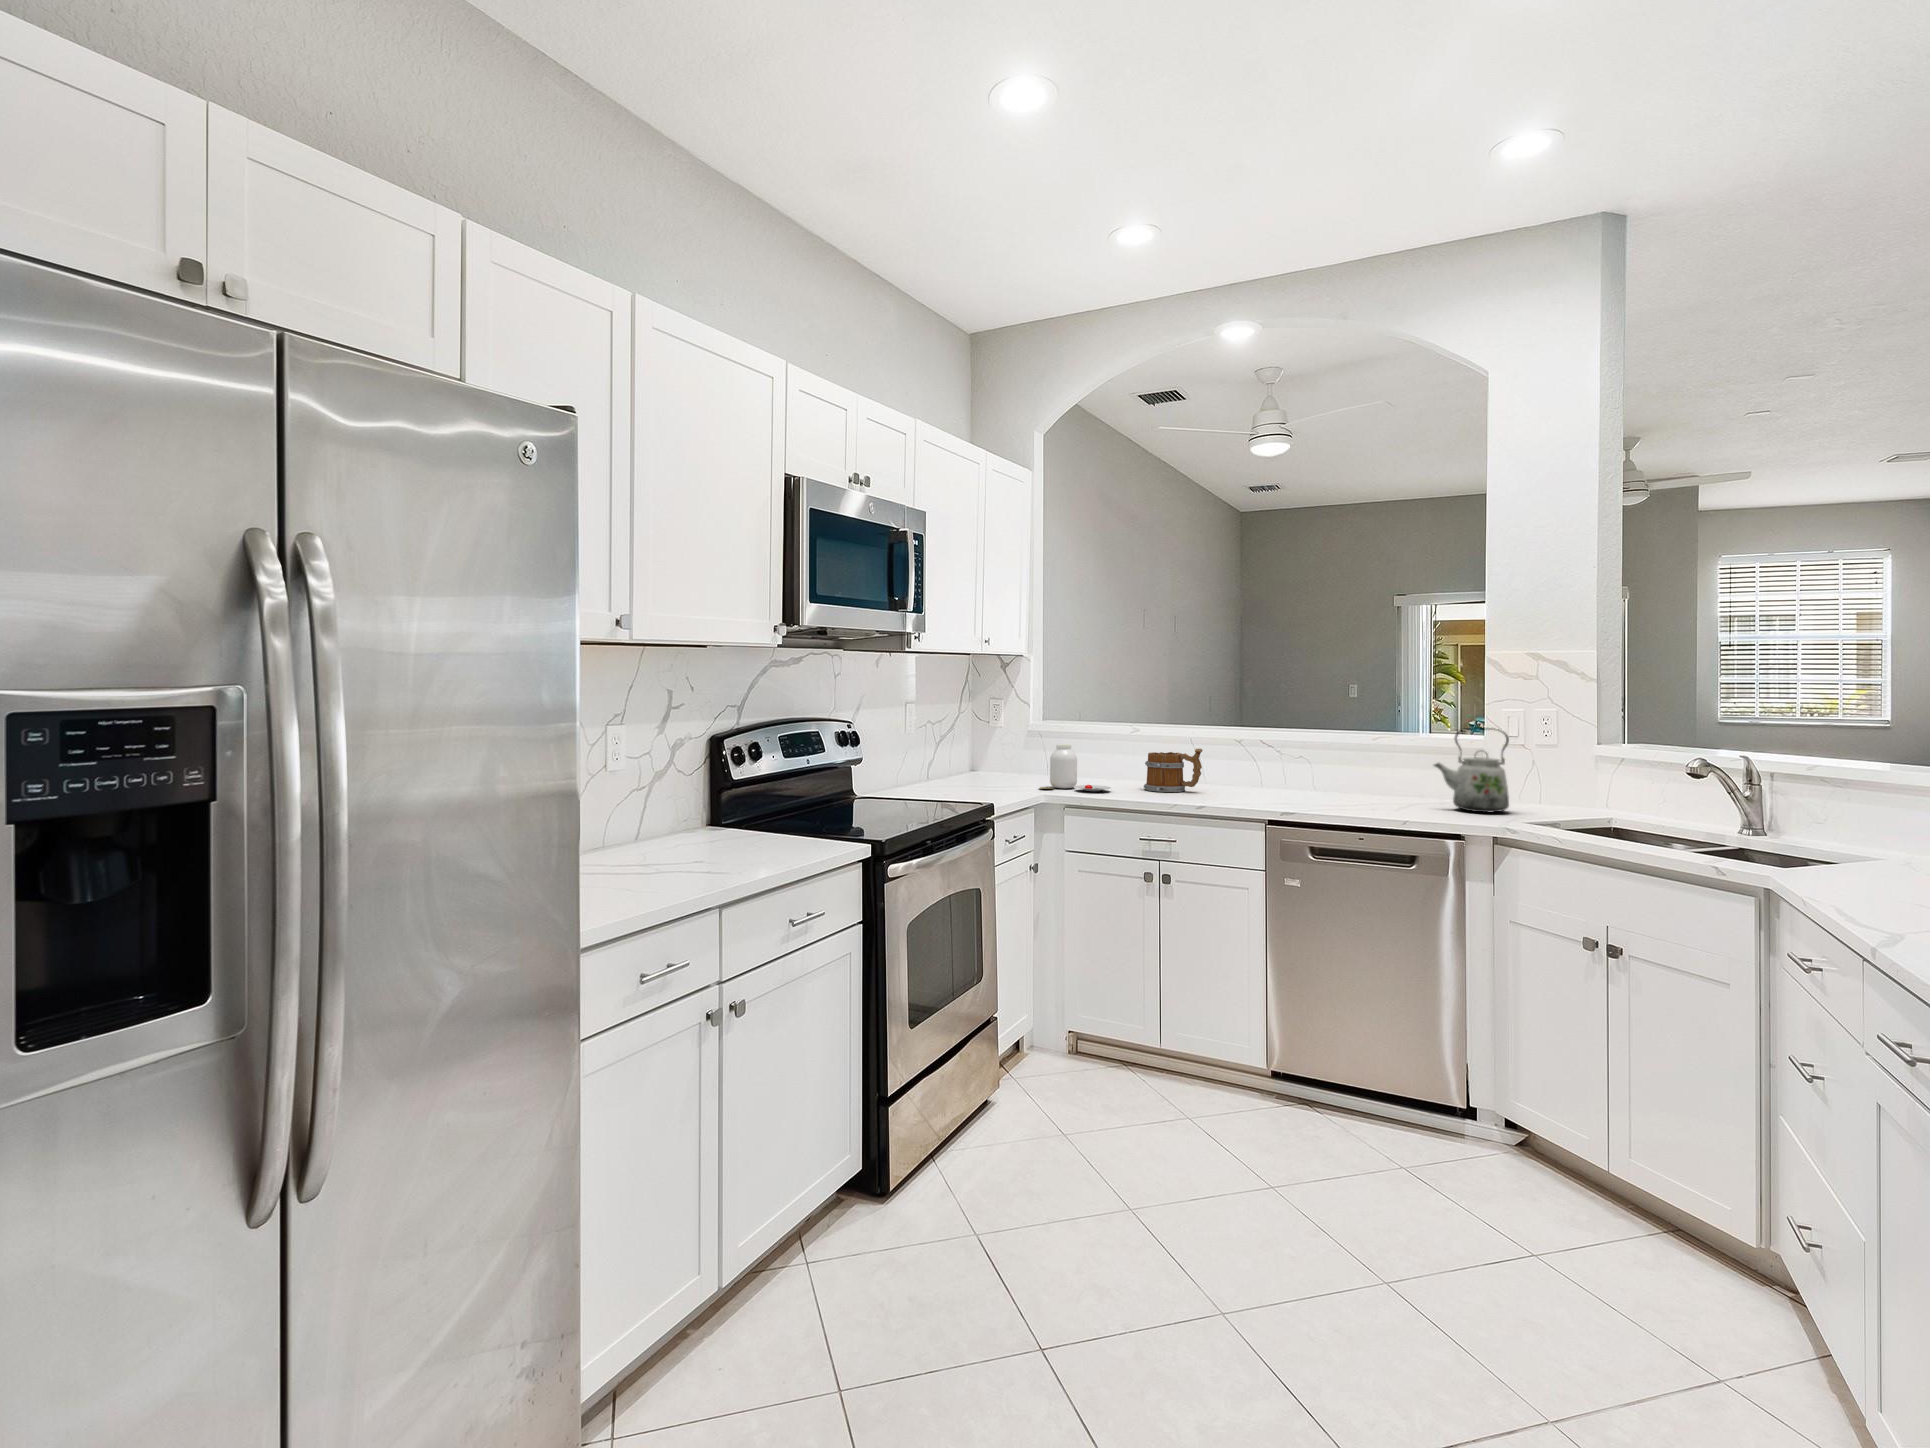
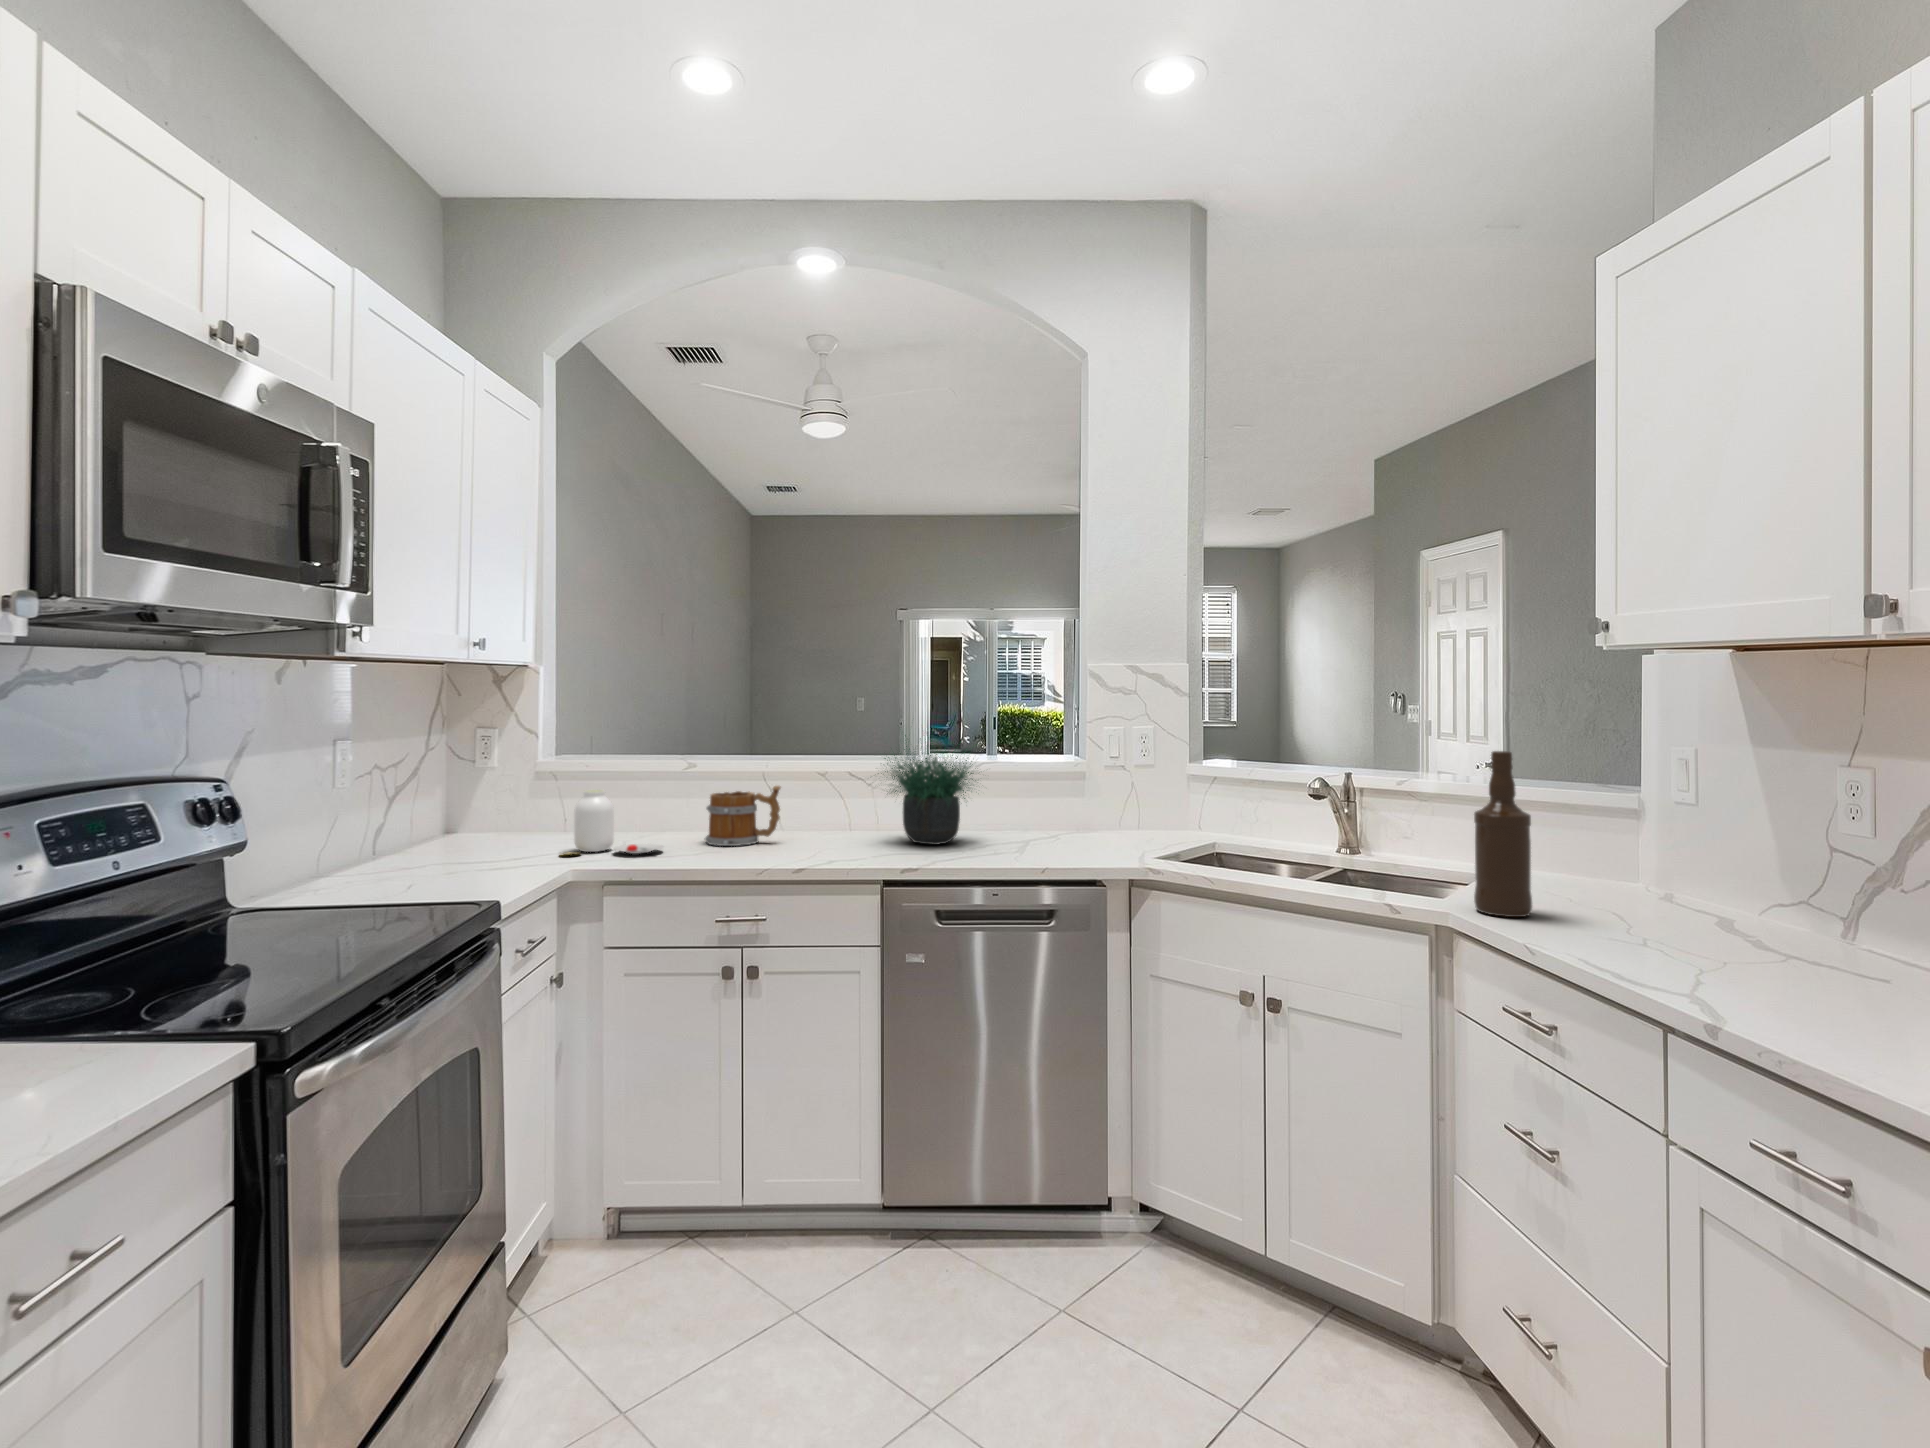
potted plant: none [1265,692,1385,802] -> present [881,735,976,845]
kettle: present [1434,728,1509,813] -> none [1047,748,1124,845]
bottle: none [1804,733,1866,884] -> present [1474,751,1532,917]

